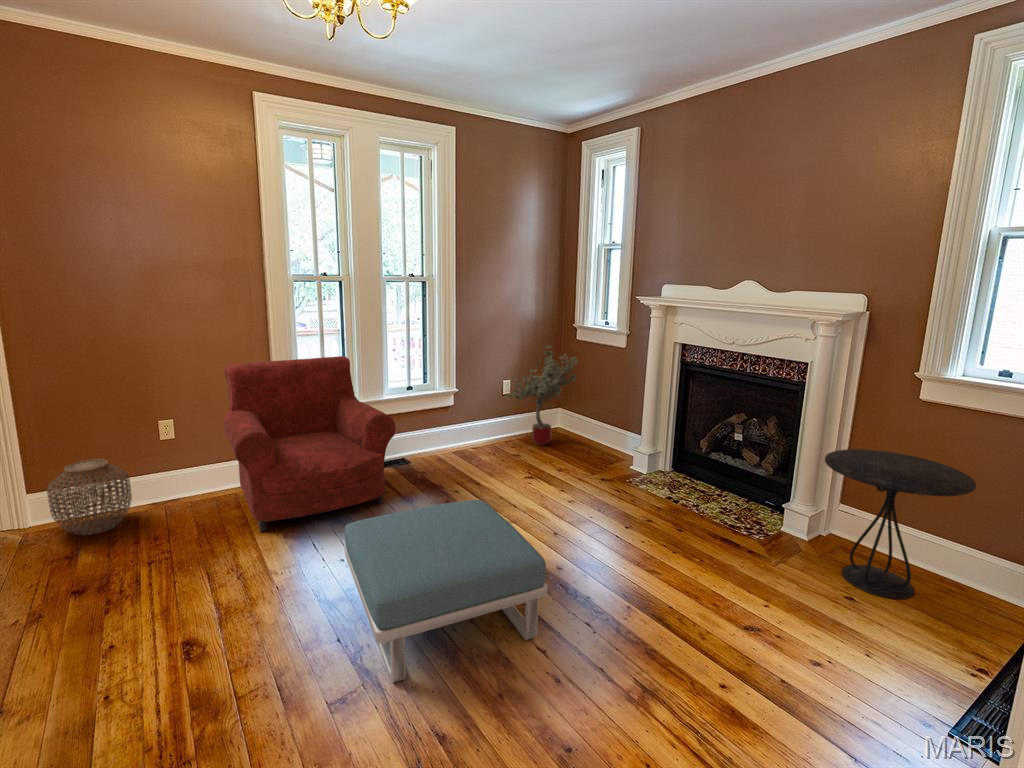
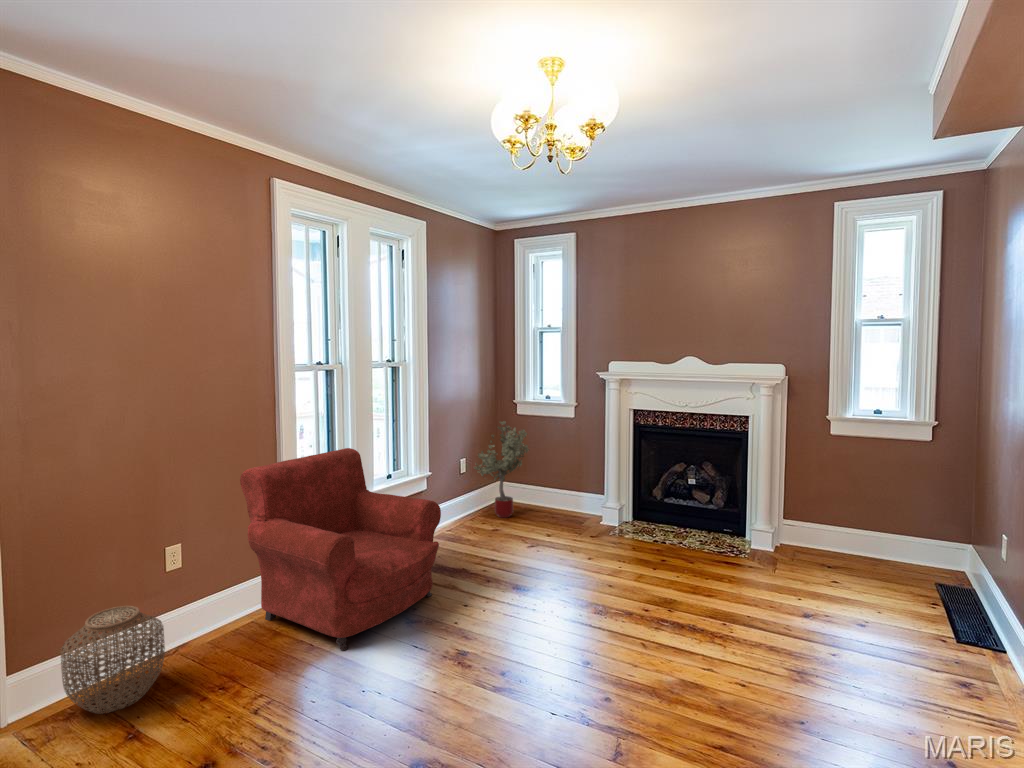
side table: present [825,449,976,599] -> none [790,475,888,577]
footstool: present [345,500,547,683] -> none [504,562,700,727]

